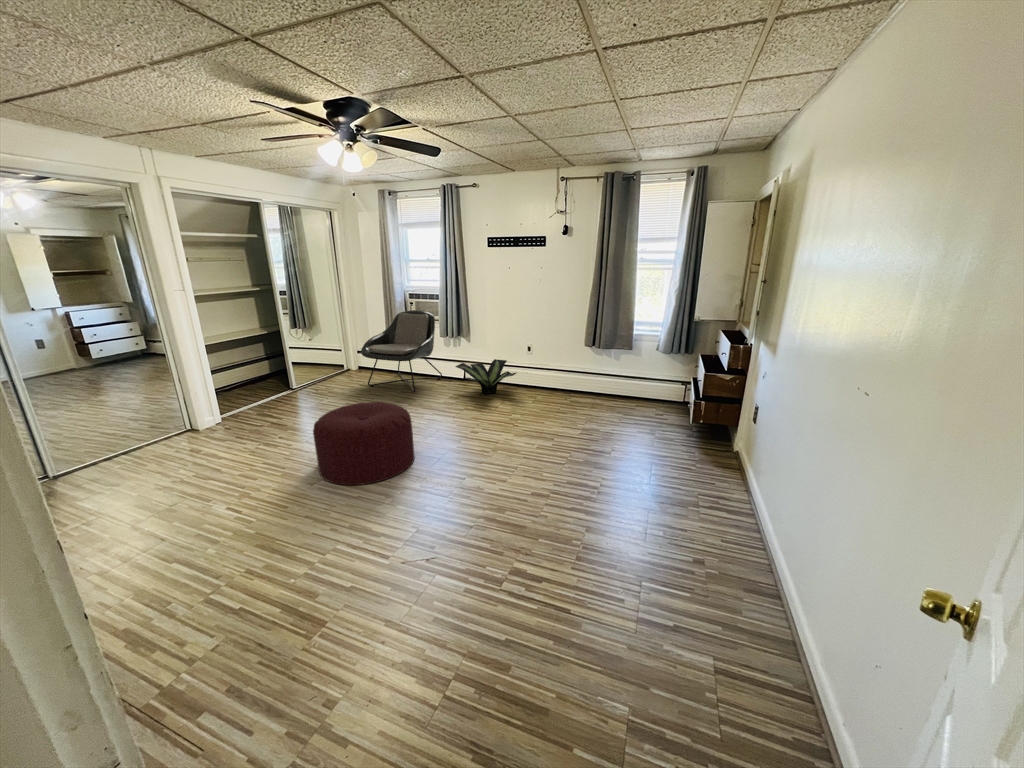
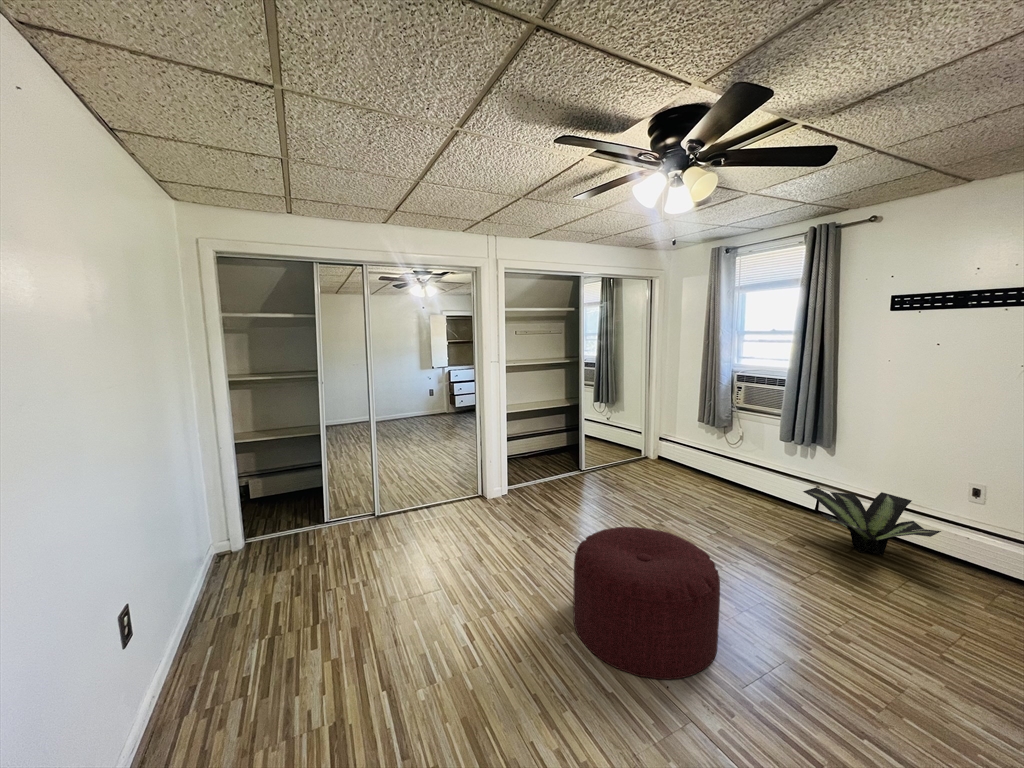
lounge chair: present [361,310,442,392] -> none [663,398,776,513]

